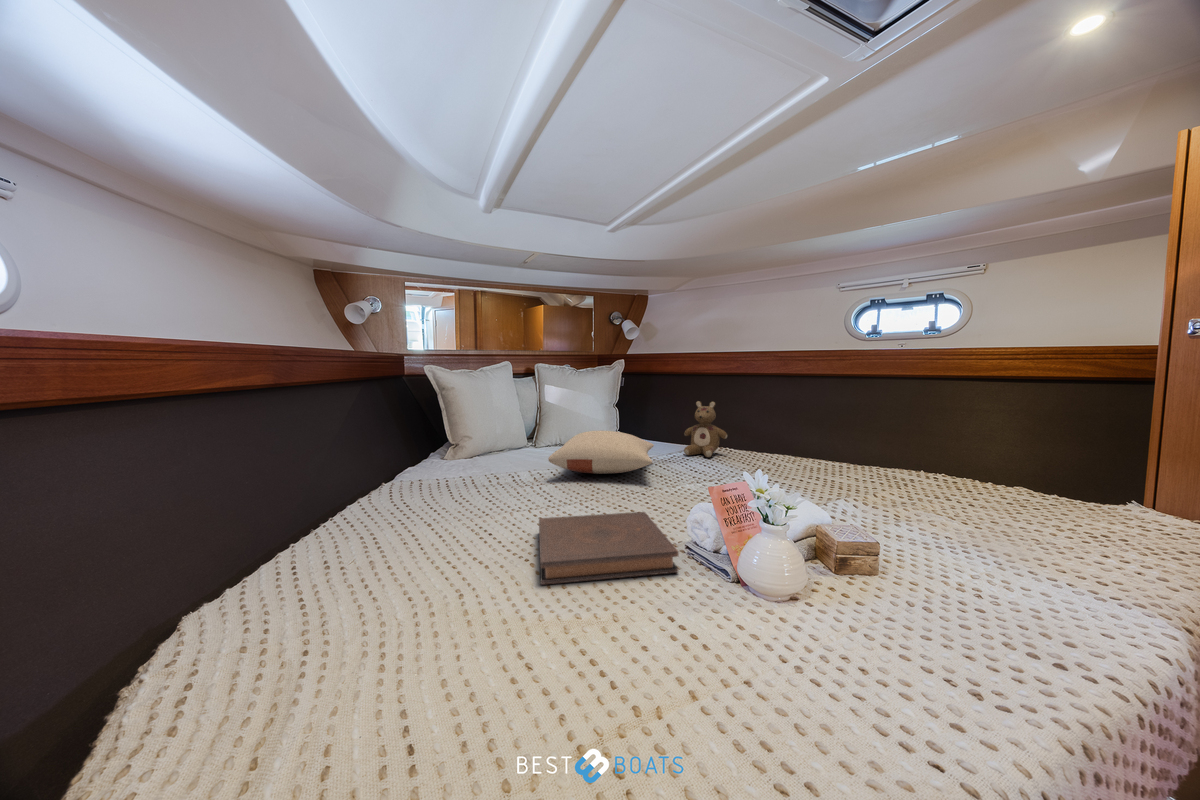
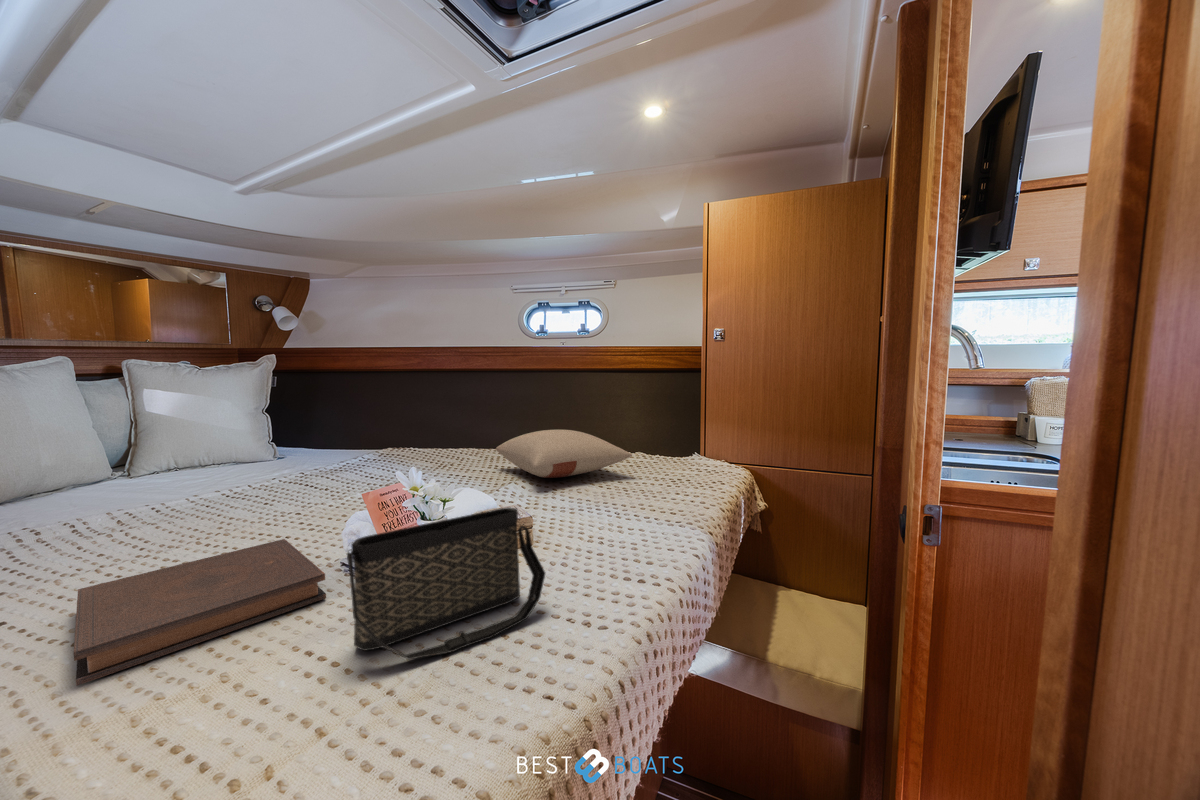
stuffed bear: present [684,401,727,457] -> none [356,397,410,462]
pillow: present [548,431,654,474] -> present [496,430,632,478]
handbag: none [706,531,926,681] -> present [347,507,545,659]

